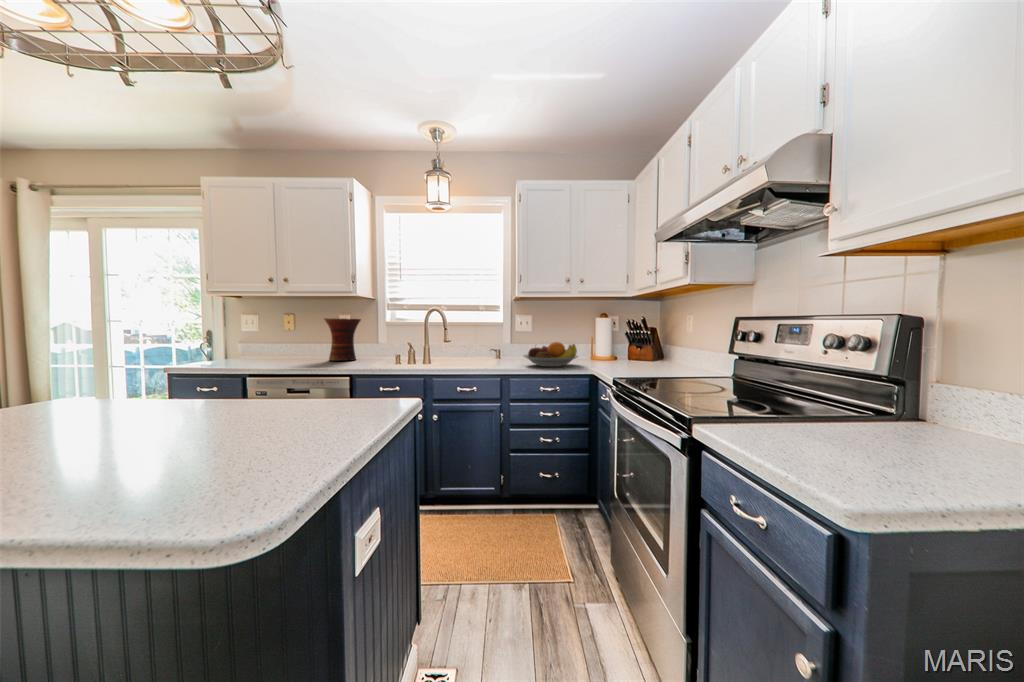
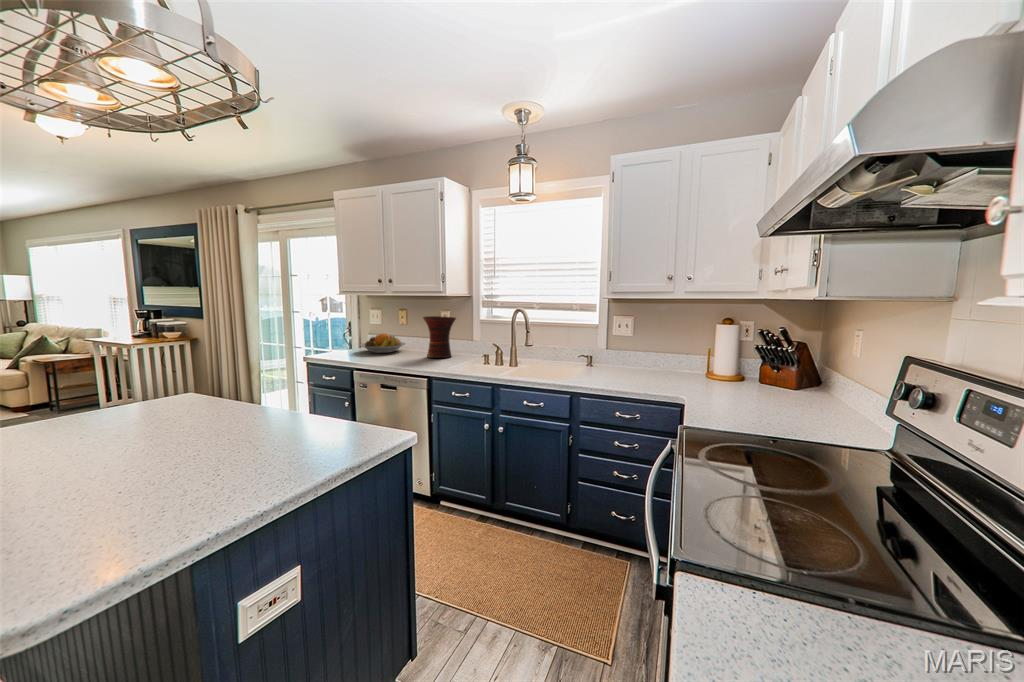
fruit bowl: present [524,342,578,367] -> present [360,334,405,353]

